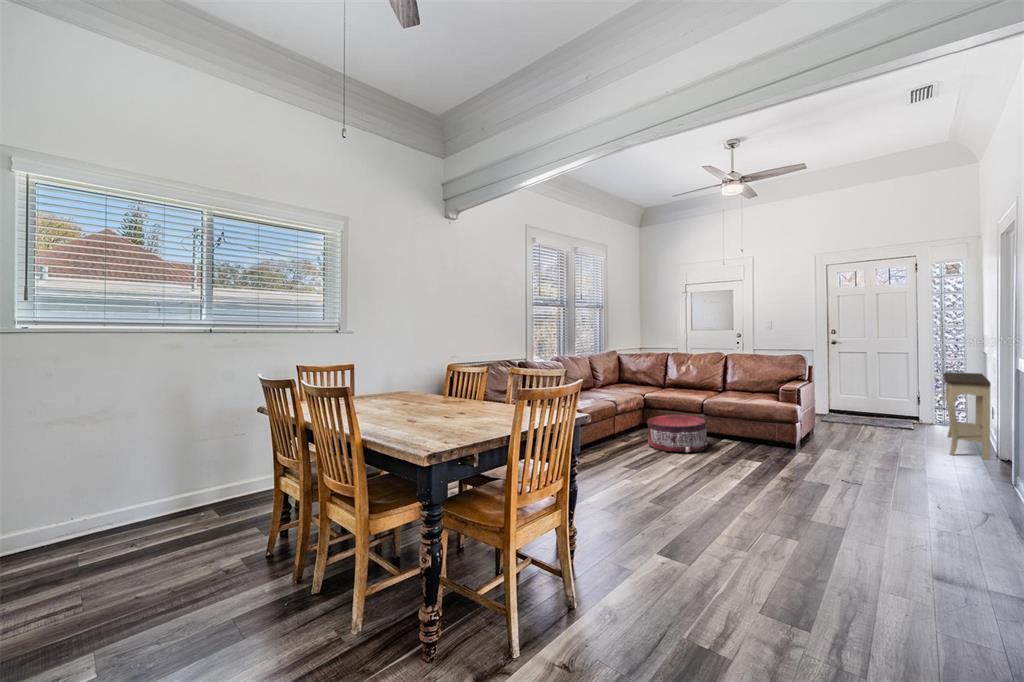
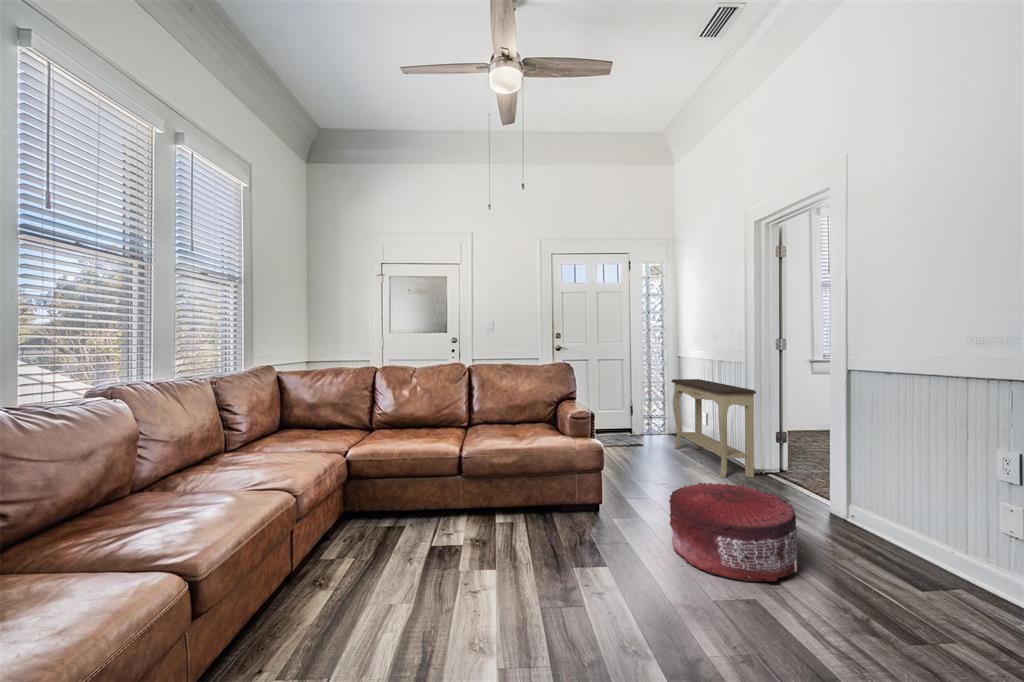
pouf: present [647,415,707,452] -> present [669,482,798,582]

